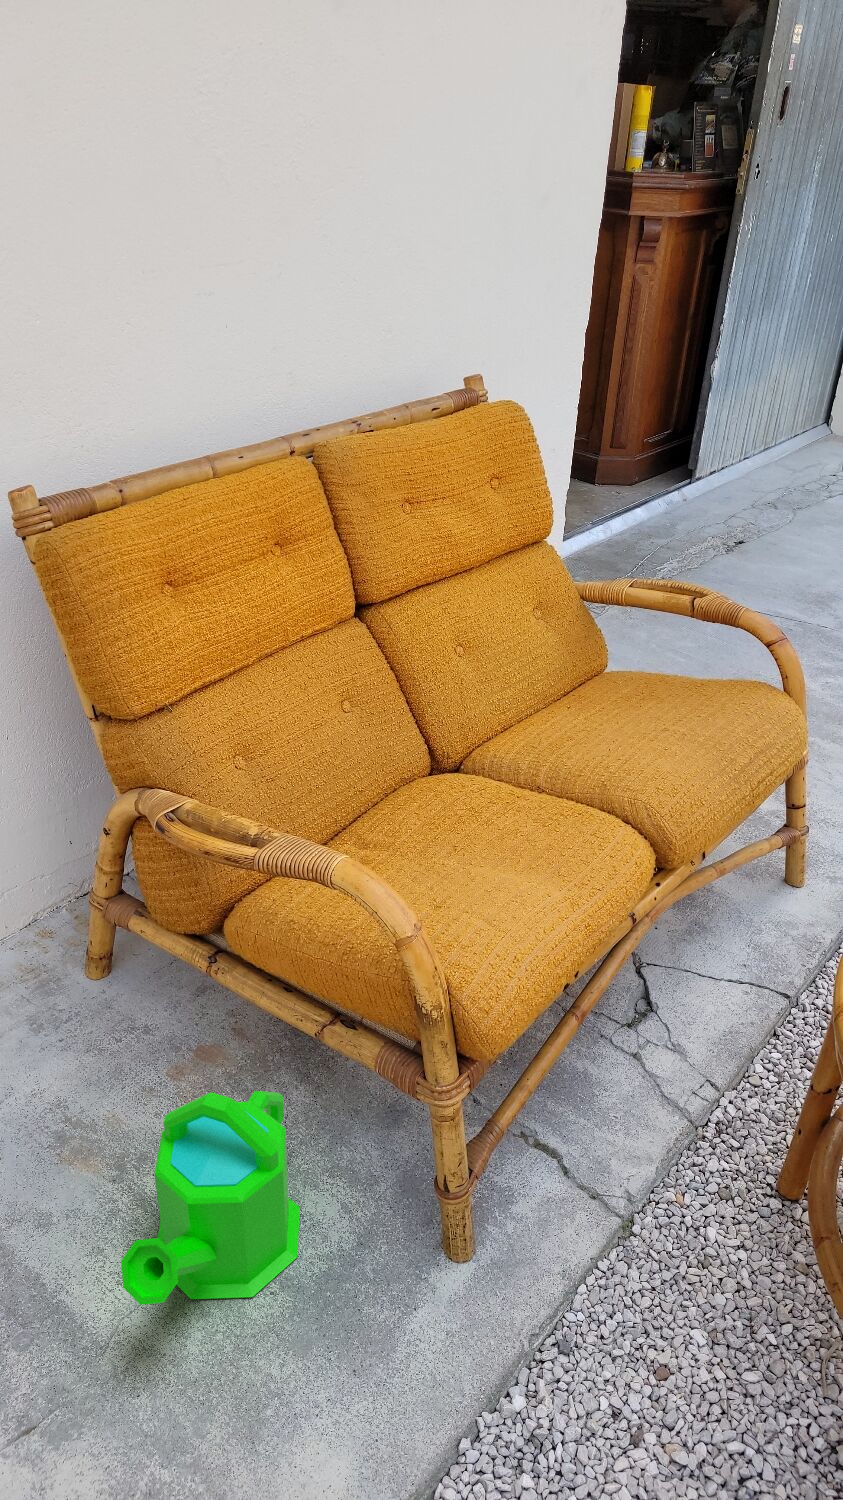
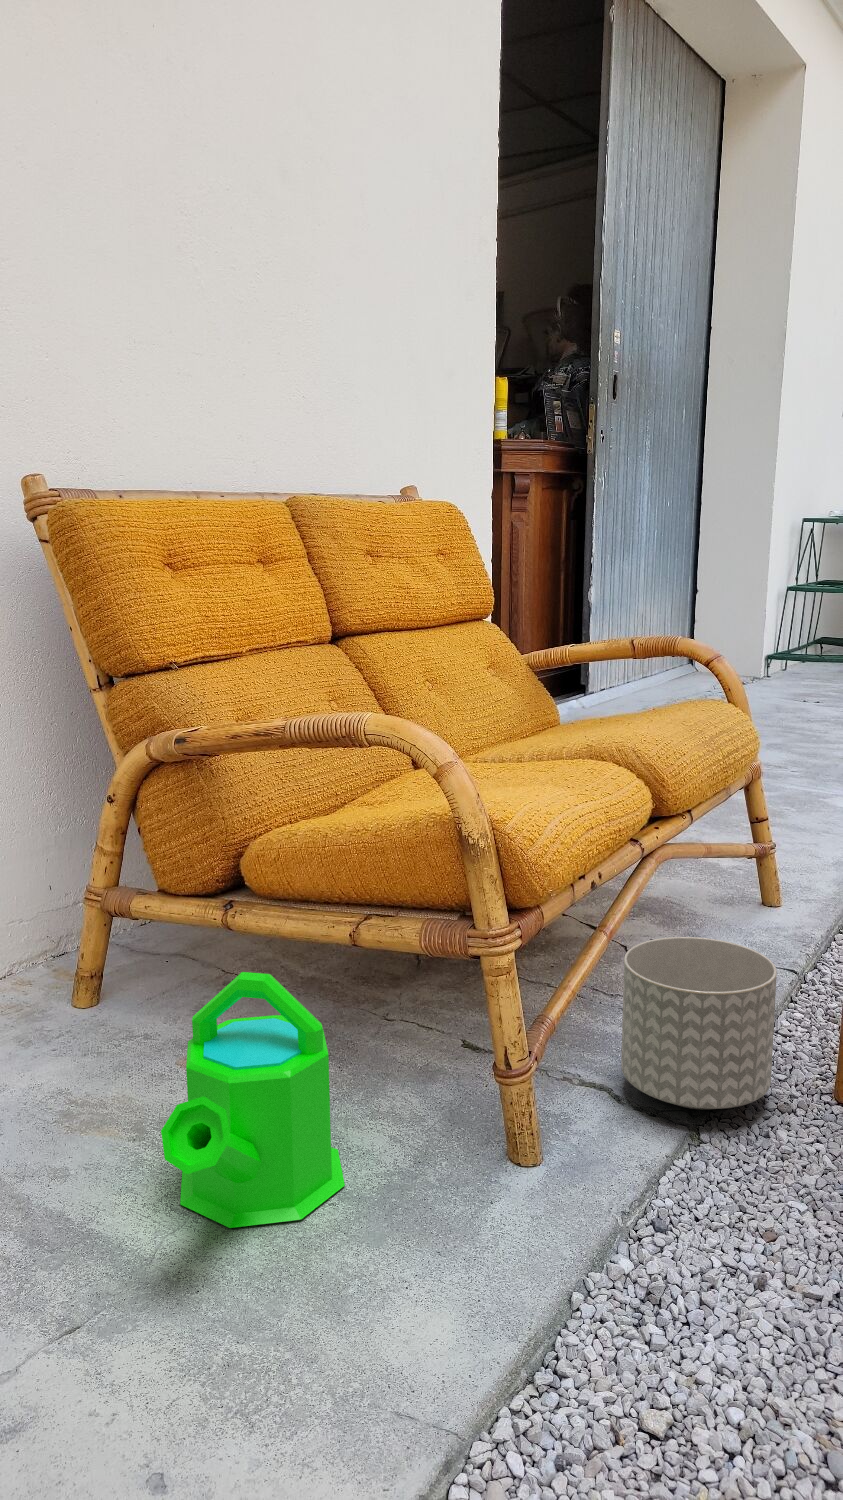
planter: none [575,1028,731,1215] -> present [621,937,777,1109]

